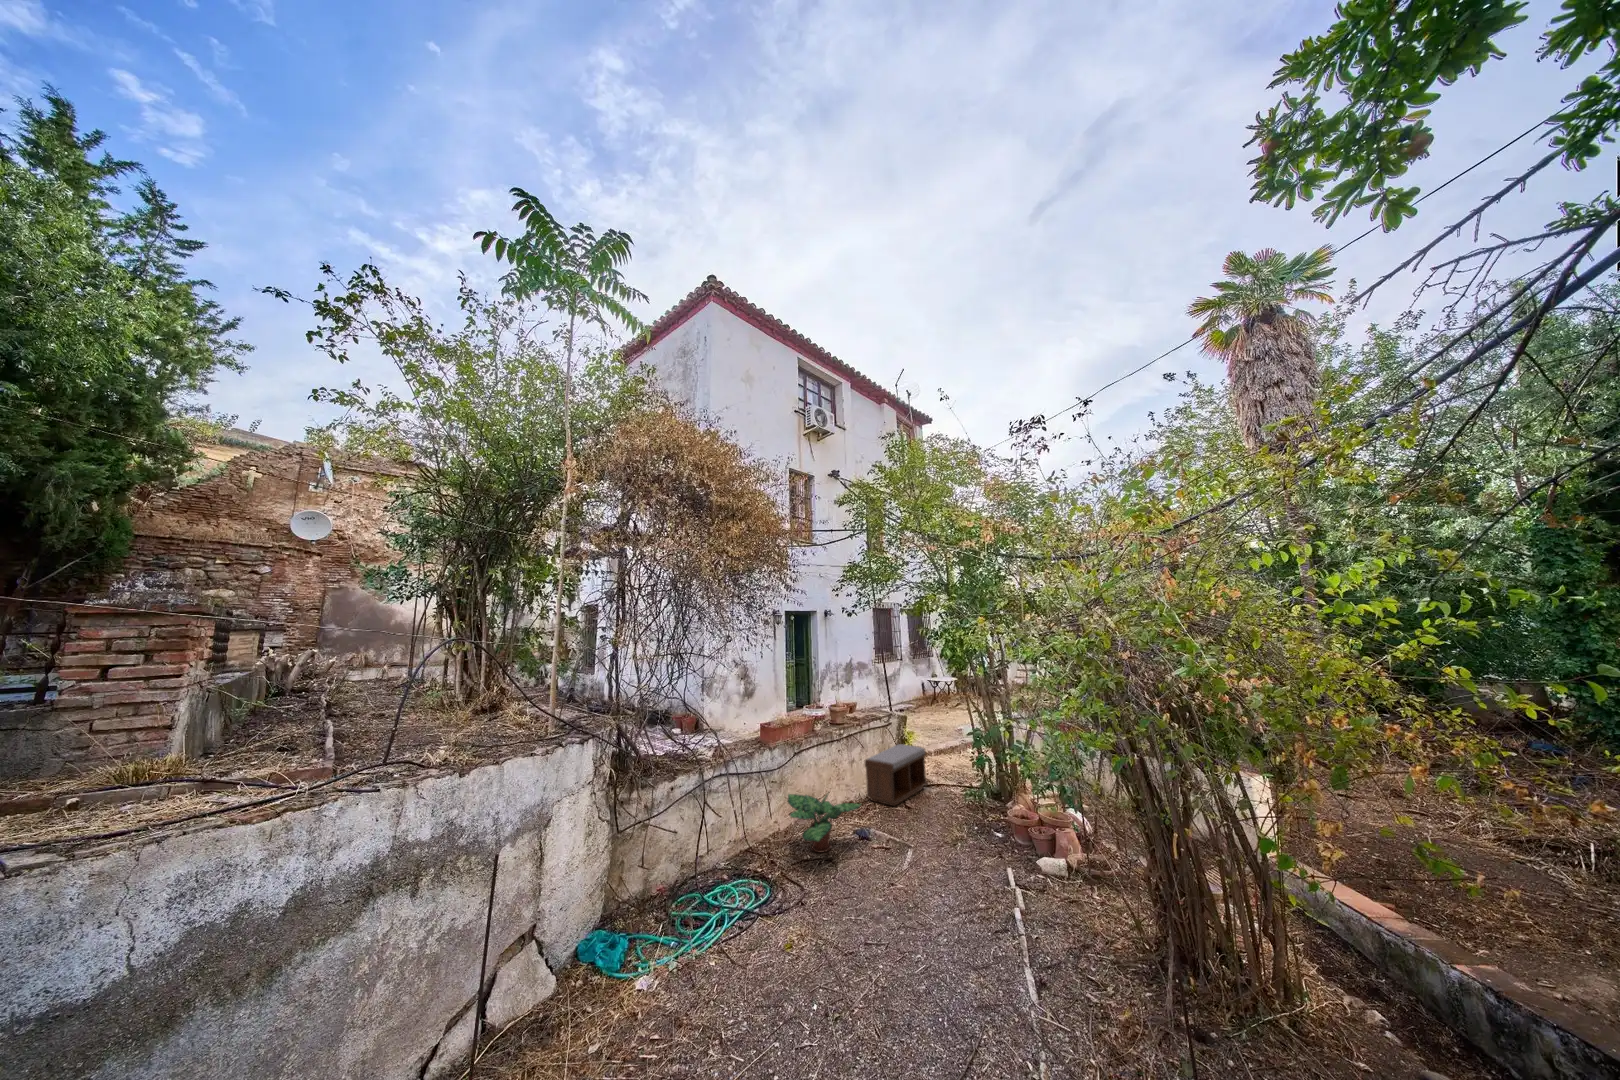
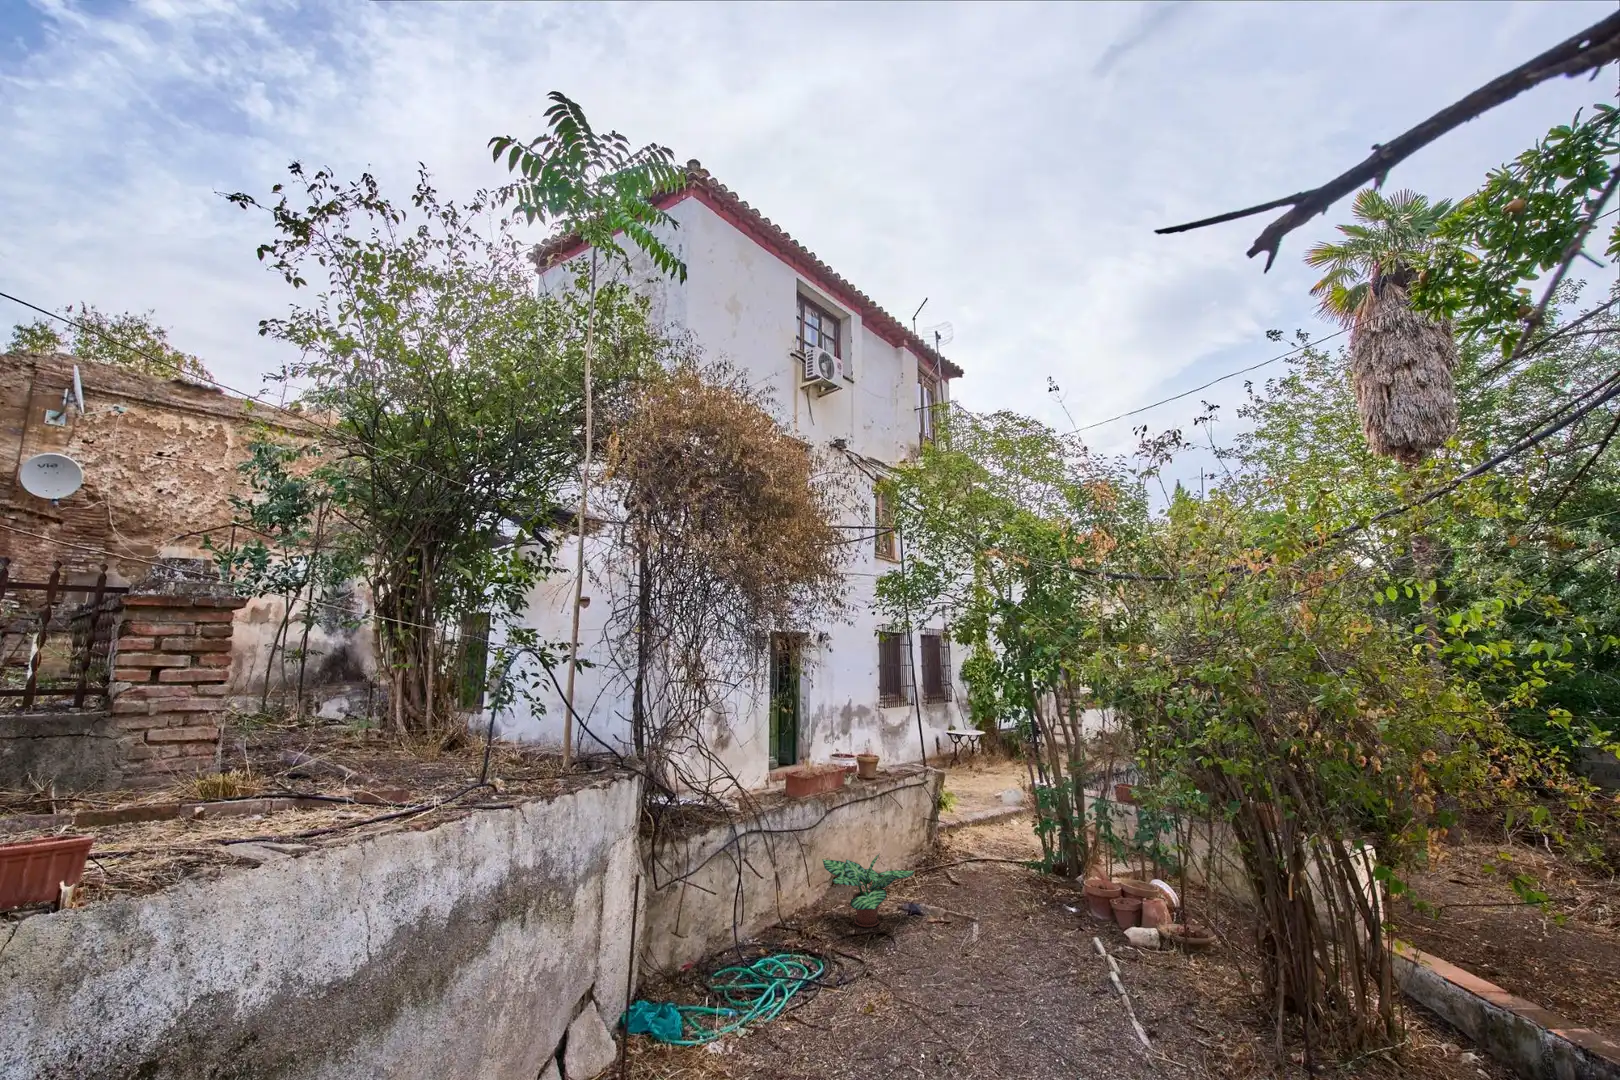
bench: present [865,744,927,806] -> none [902,807,974,881]

